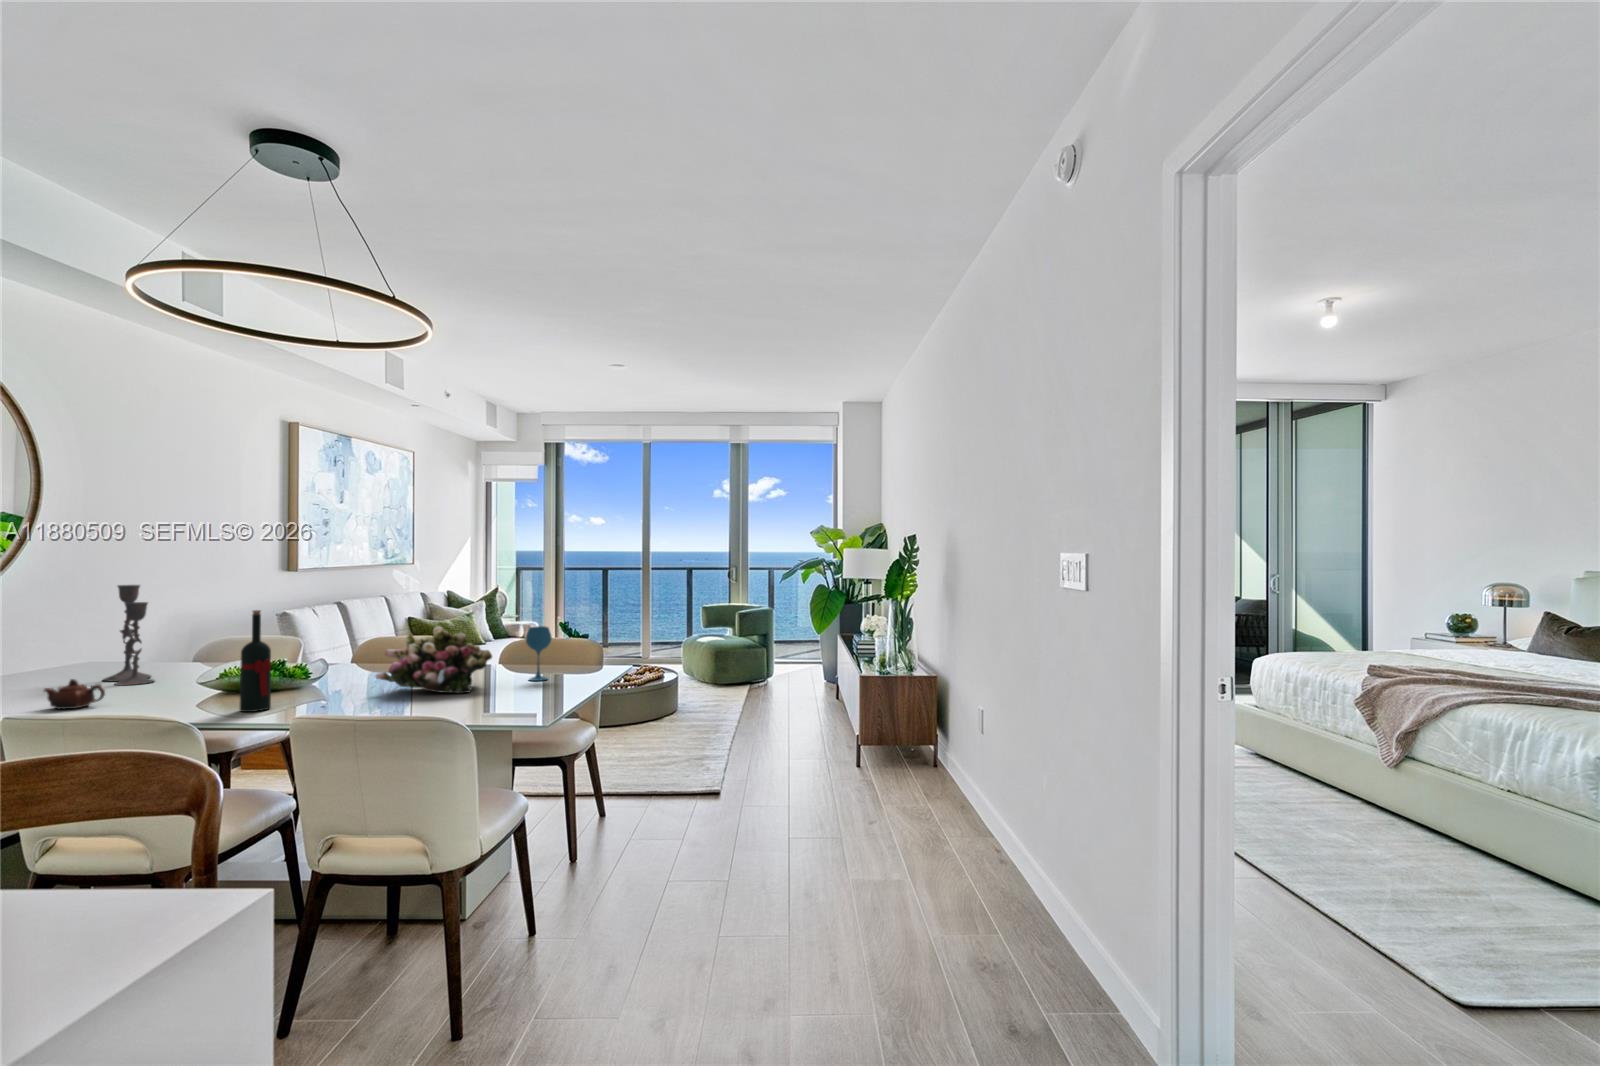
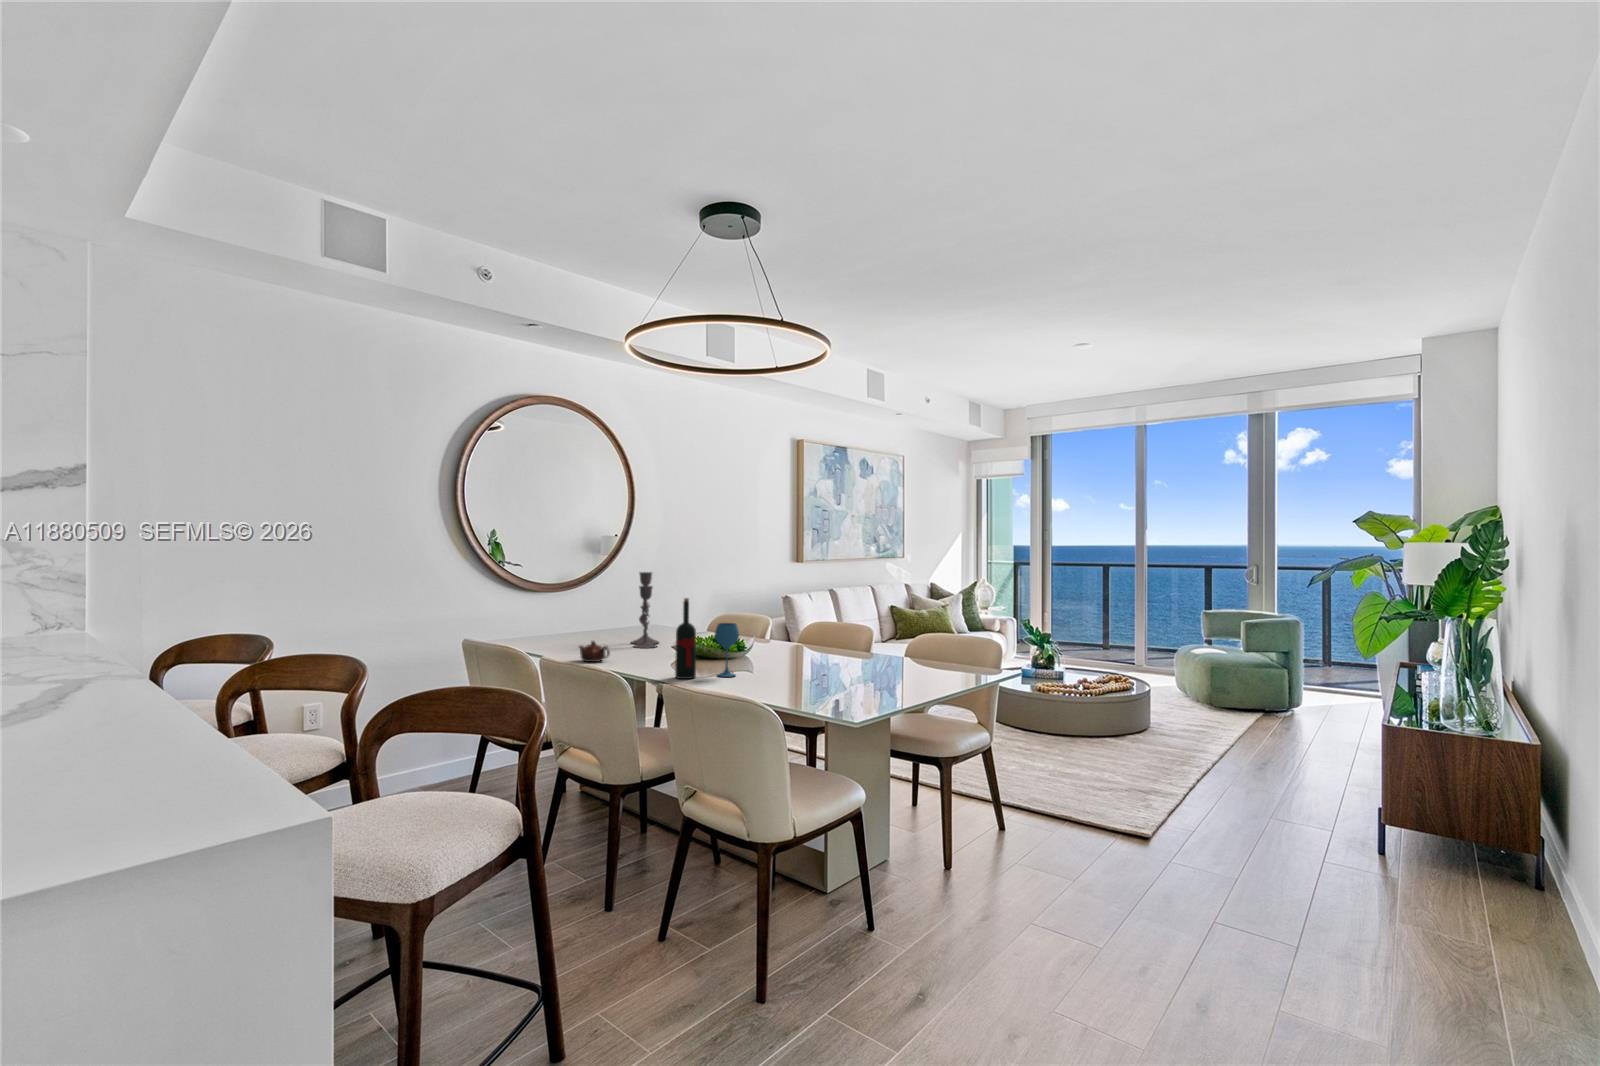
flower arrangement: present [376,626,492,693] -> none [776,620,871,684]
wineglass: present [526,626,552,681] -> present [715,623,739,677]

